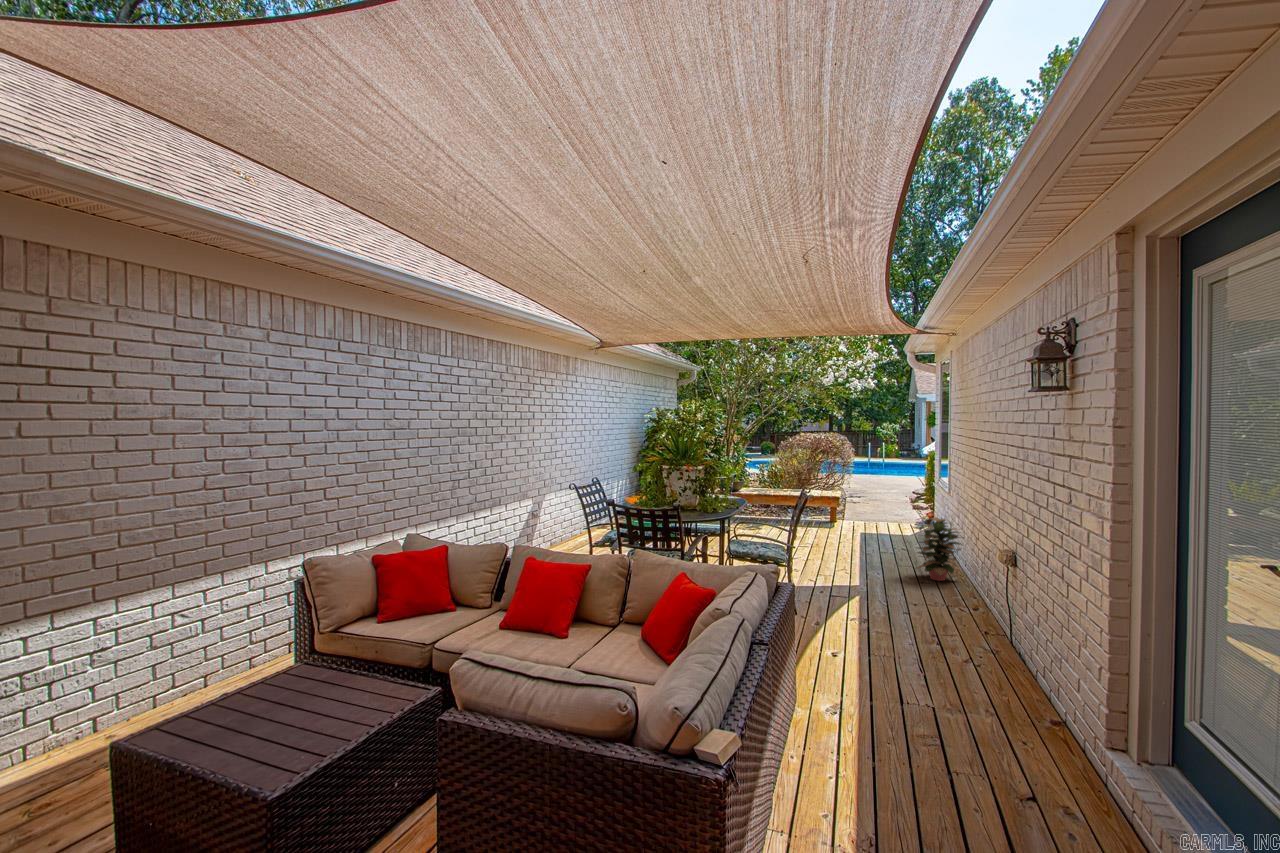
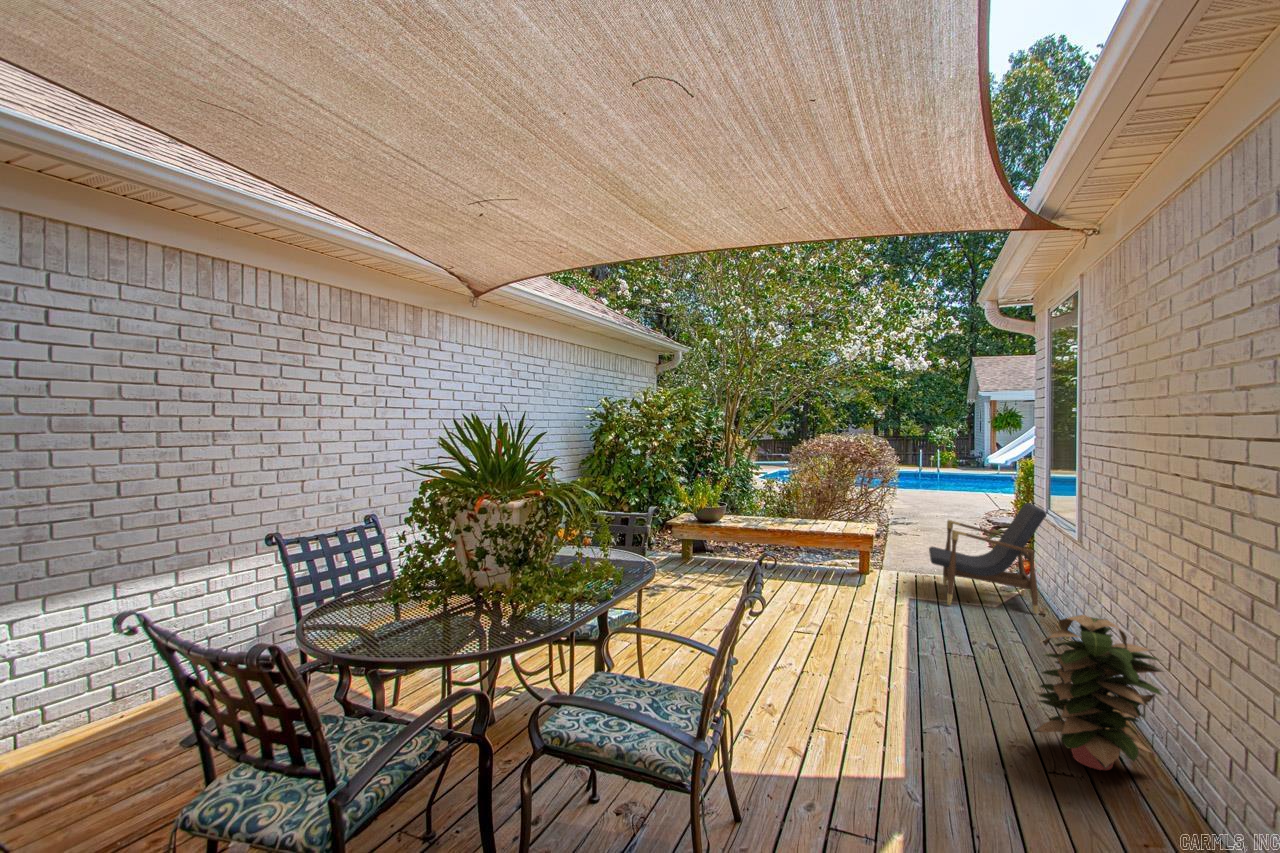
lounge chair: none [873,476,938,538] -> present [929,503,1046,613]

